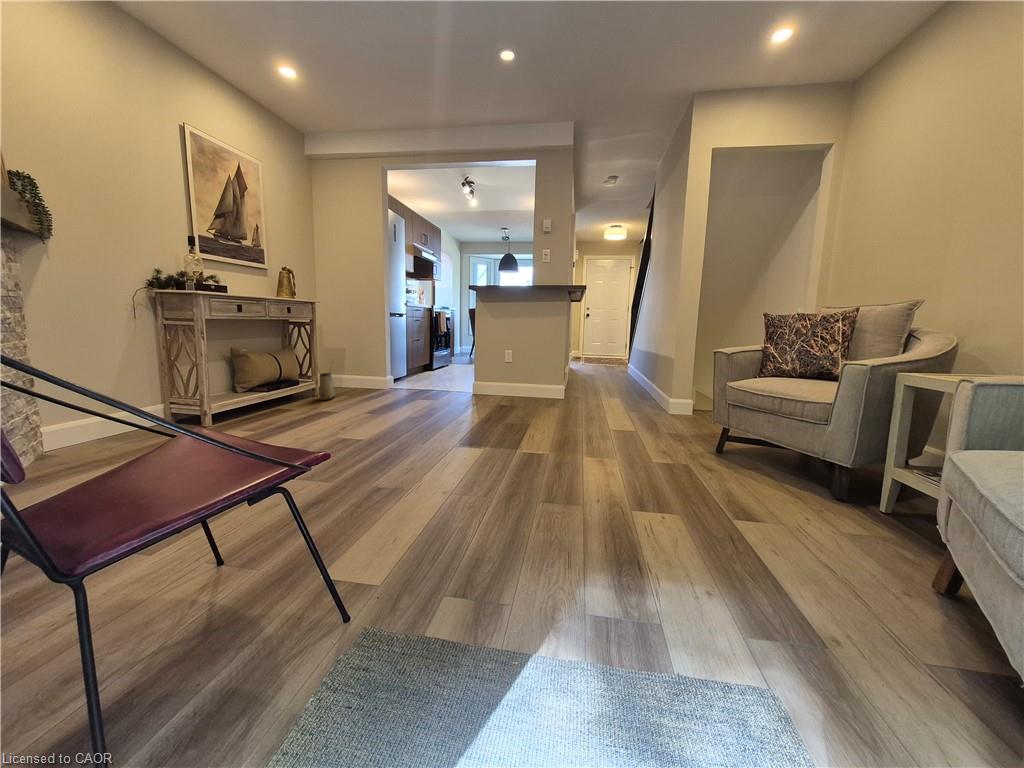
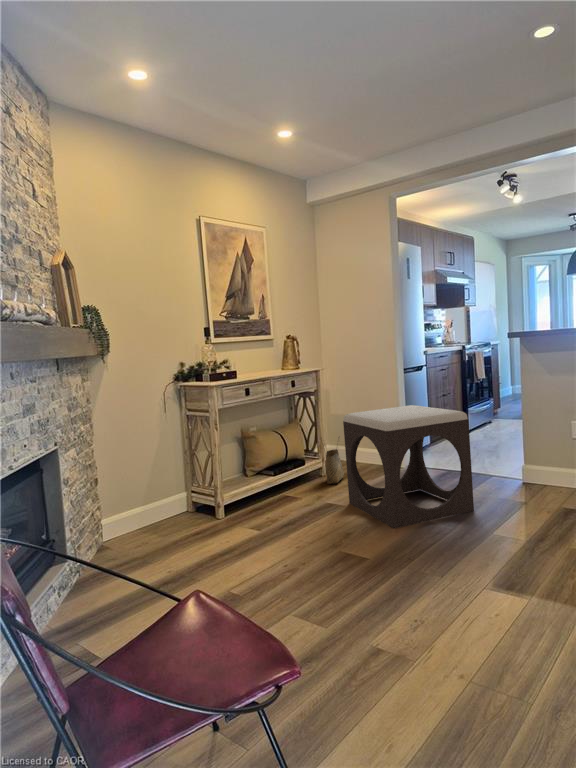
footstool: none [339,335,441,423] -> present [343,405,474,528]

